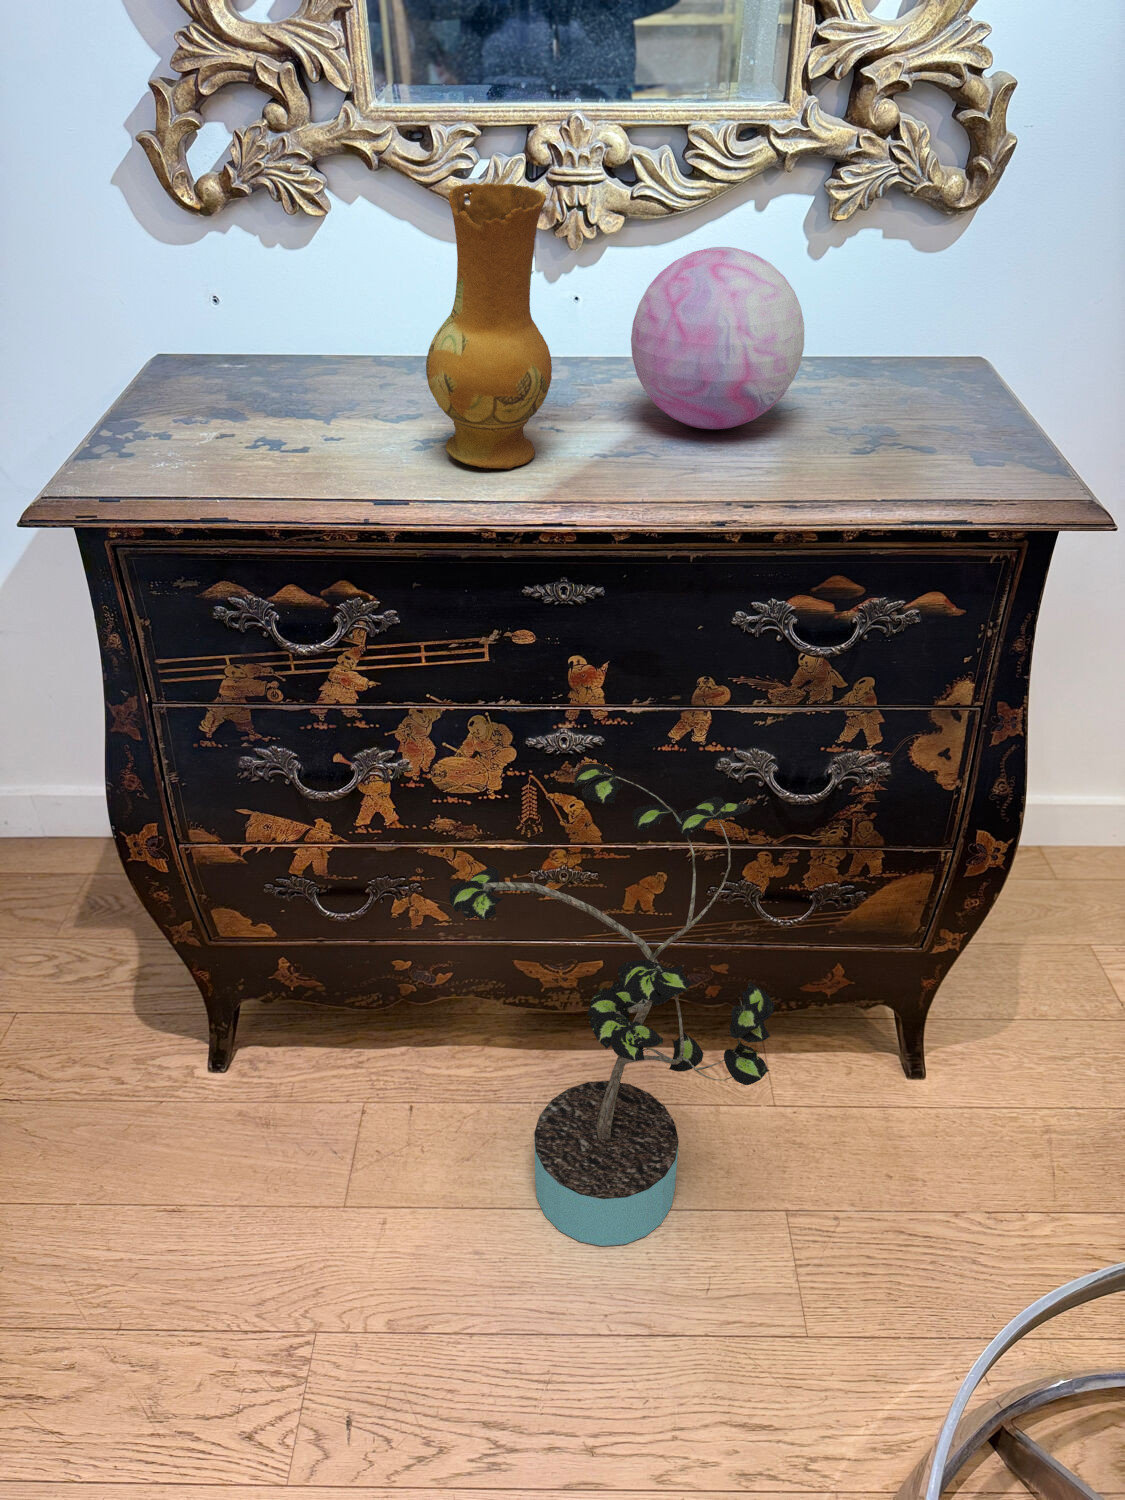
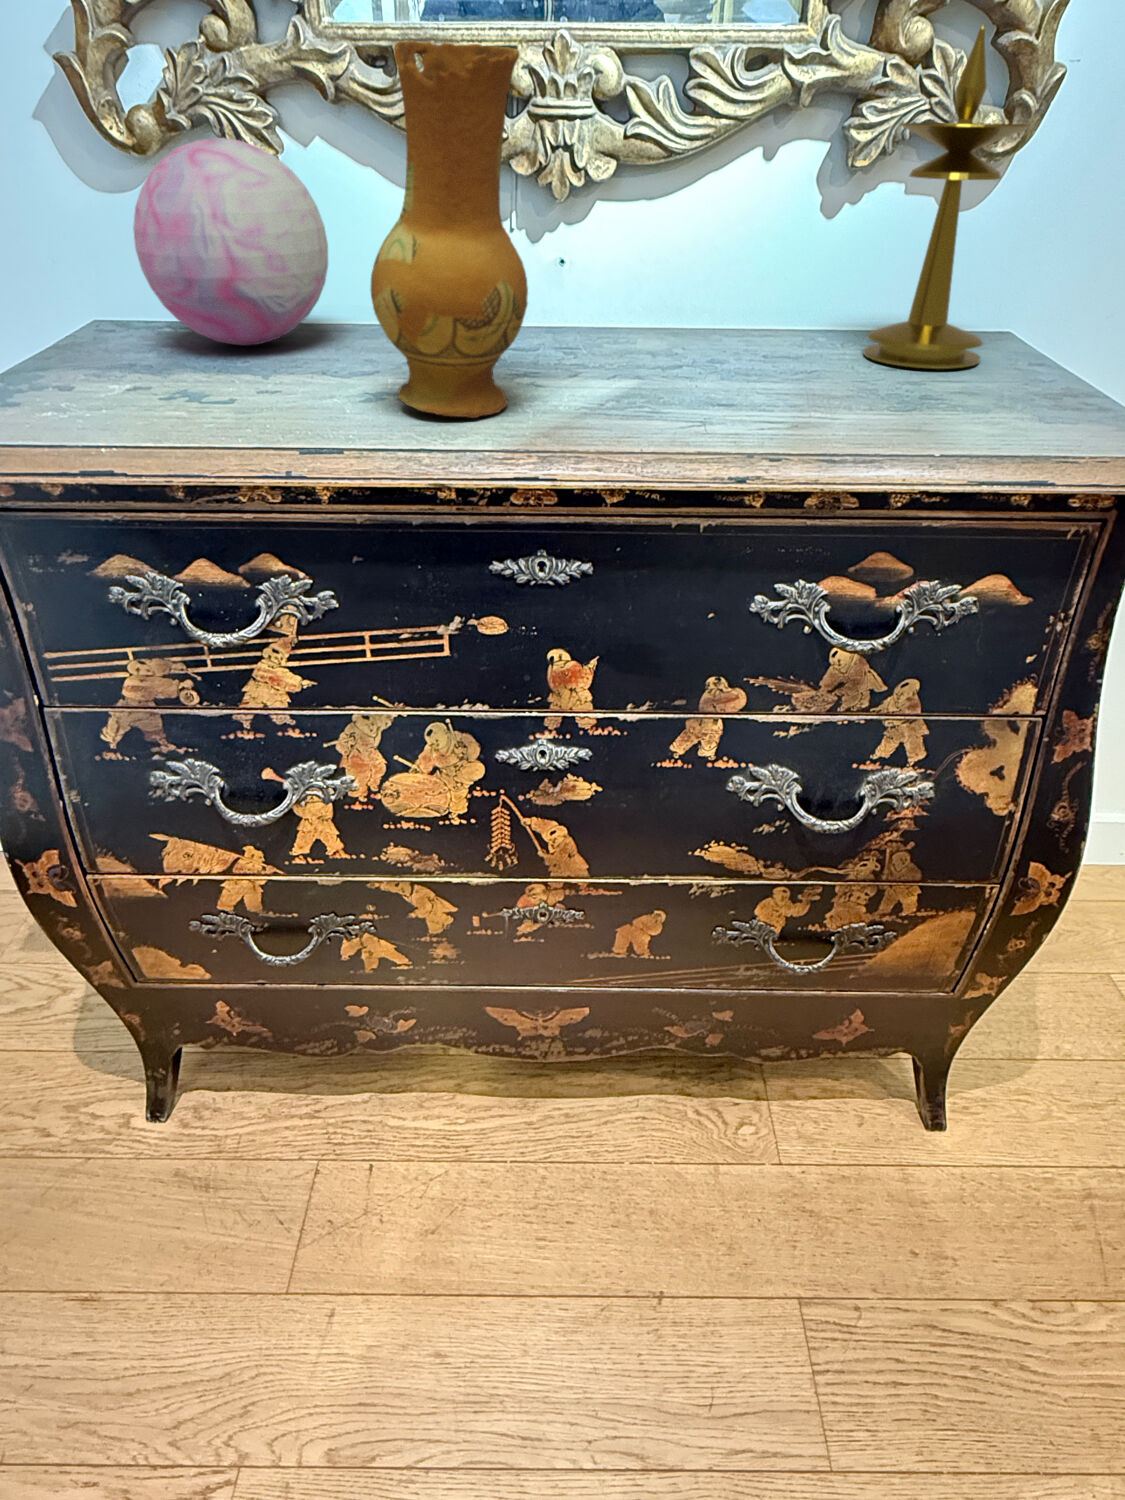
candlestick: none [839,134,971,410] -> present [864,25,1031,369]
decorative orb: present [631,247,804,429] -> present [133,138,328,345]
potted plant: present [449,763,775,1246] -> none [395,782,802,1351]

